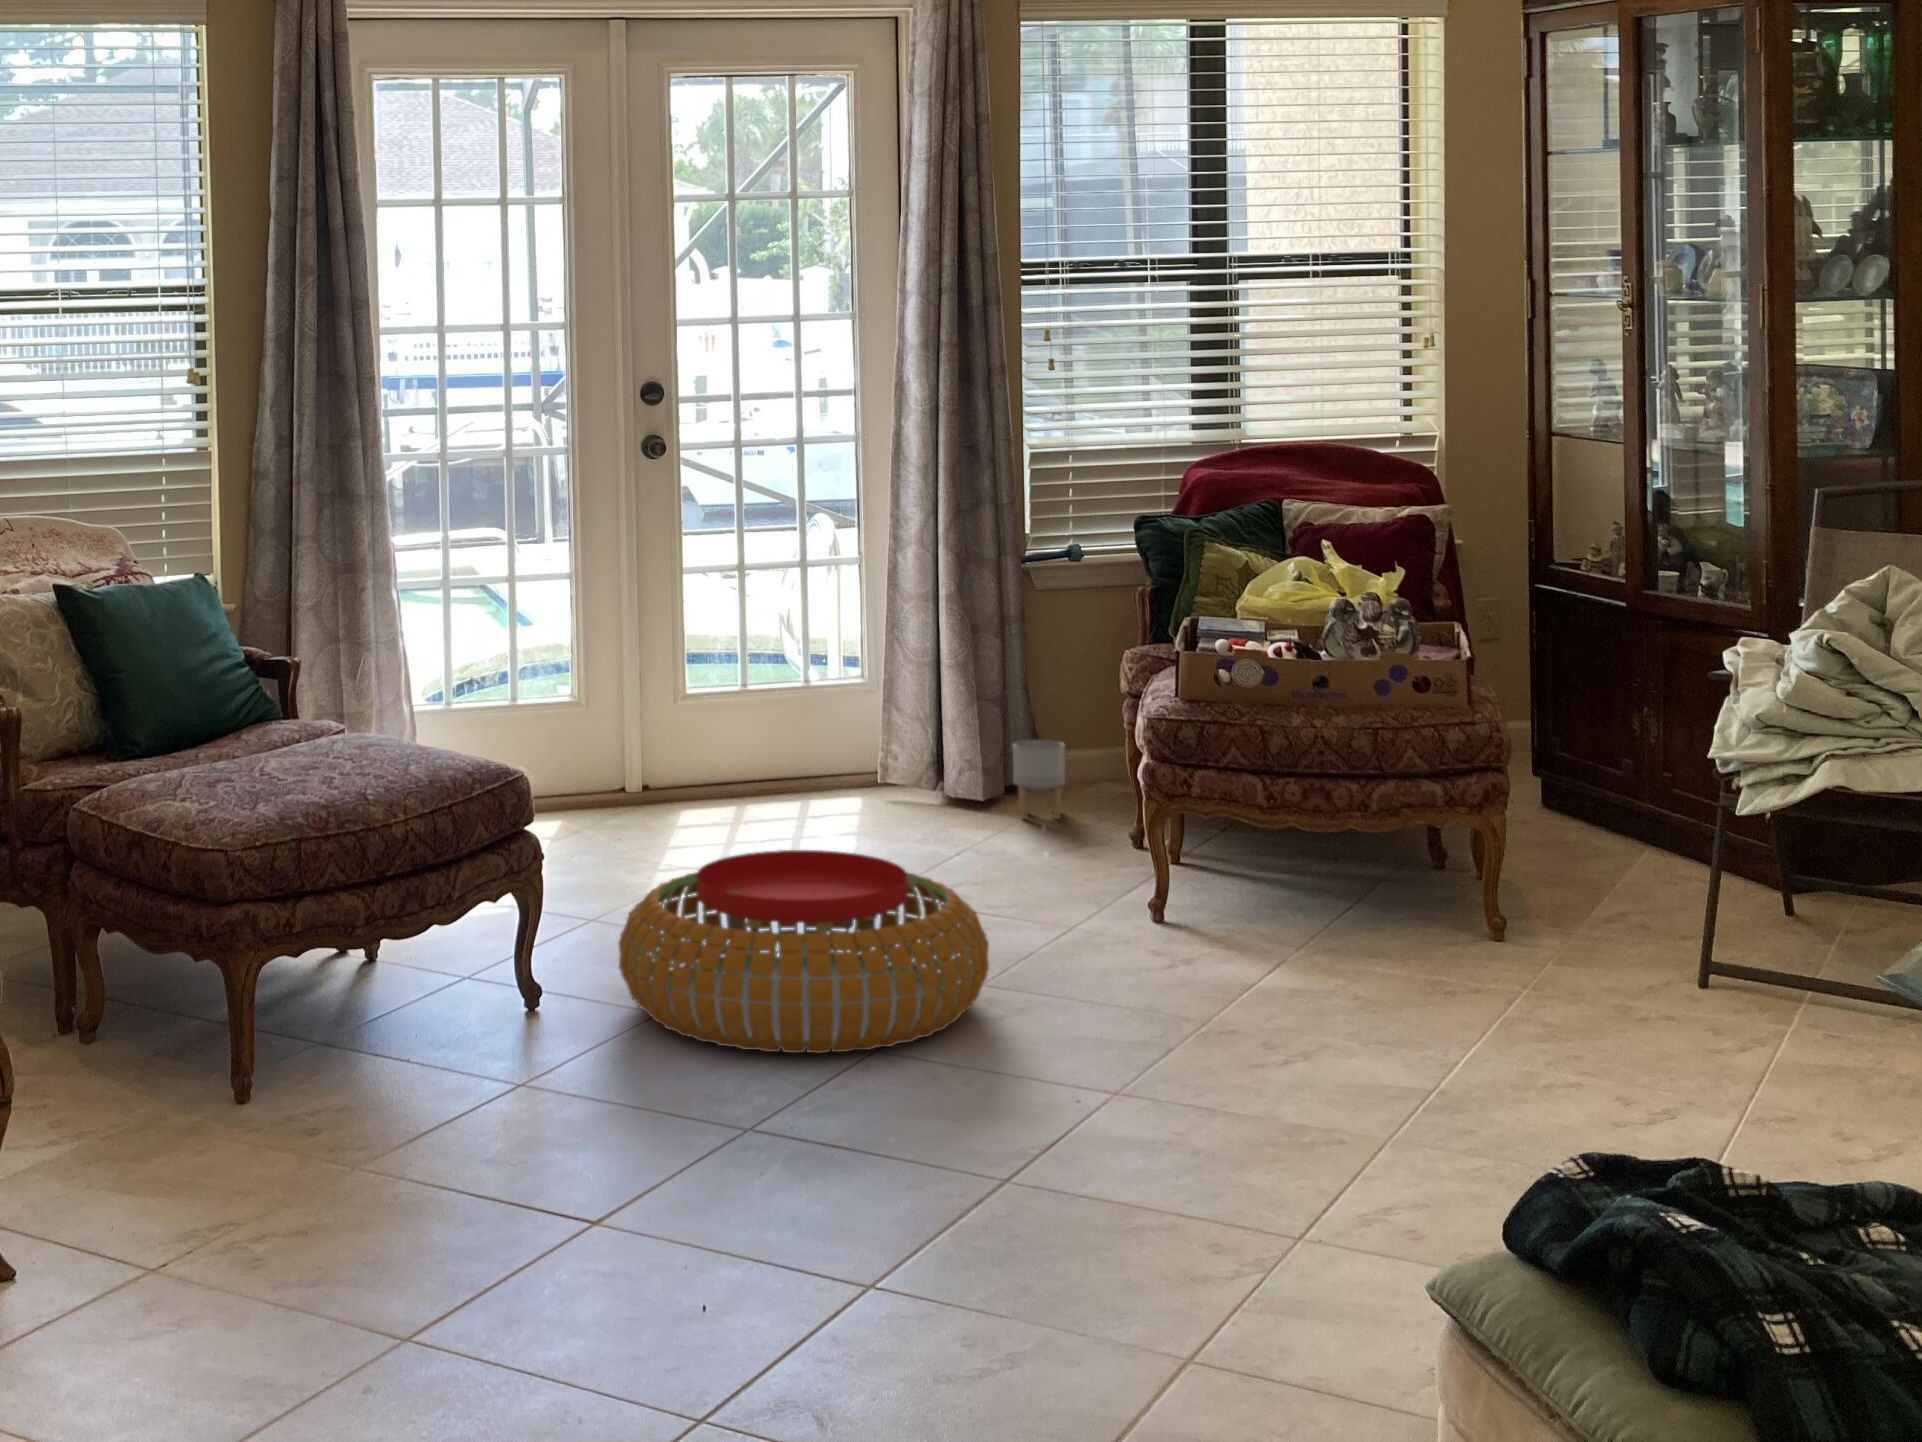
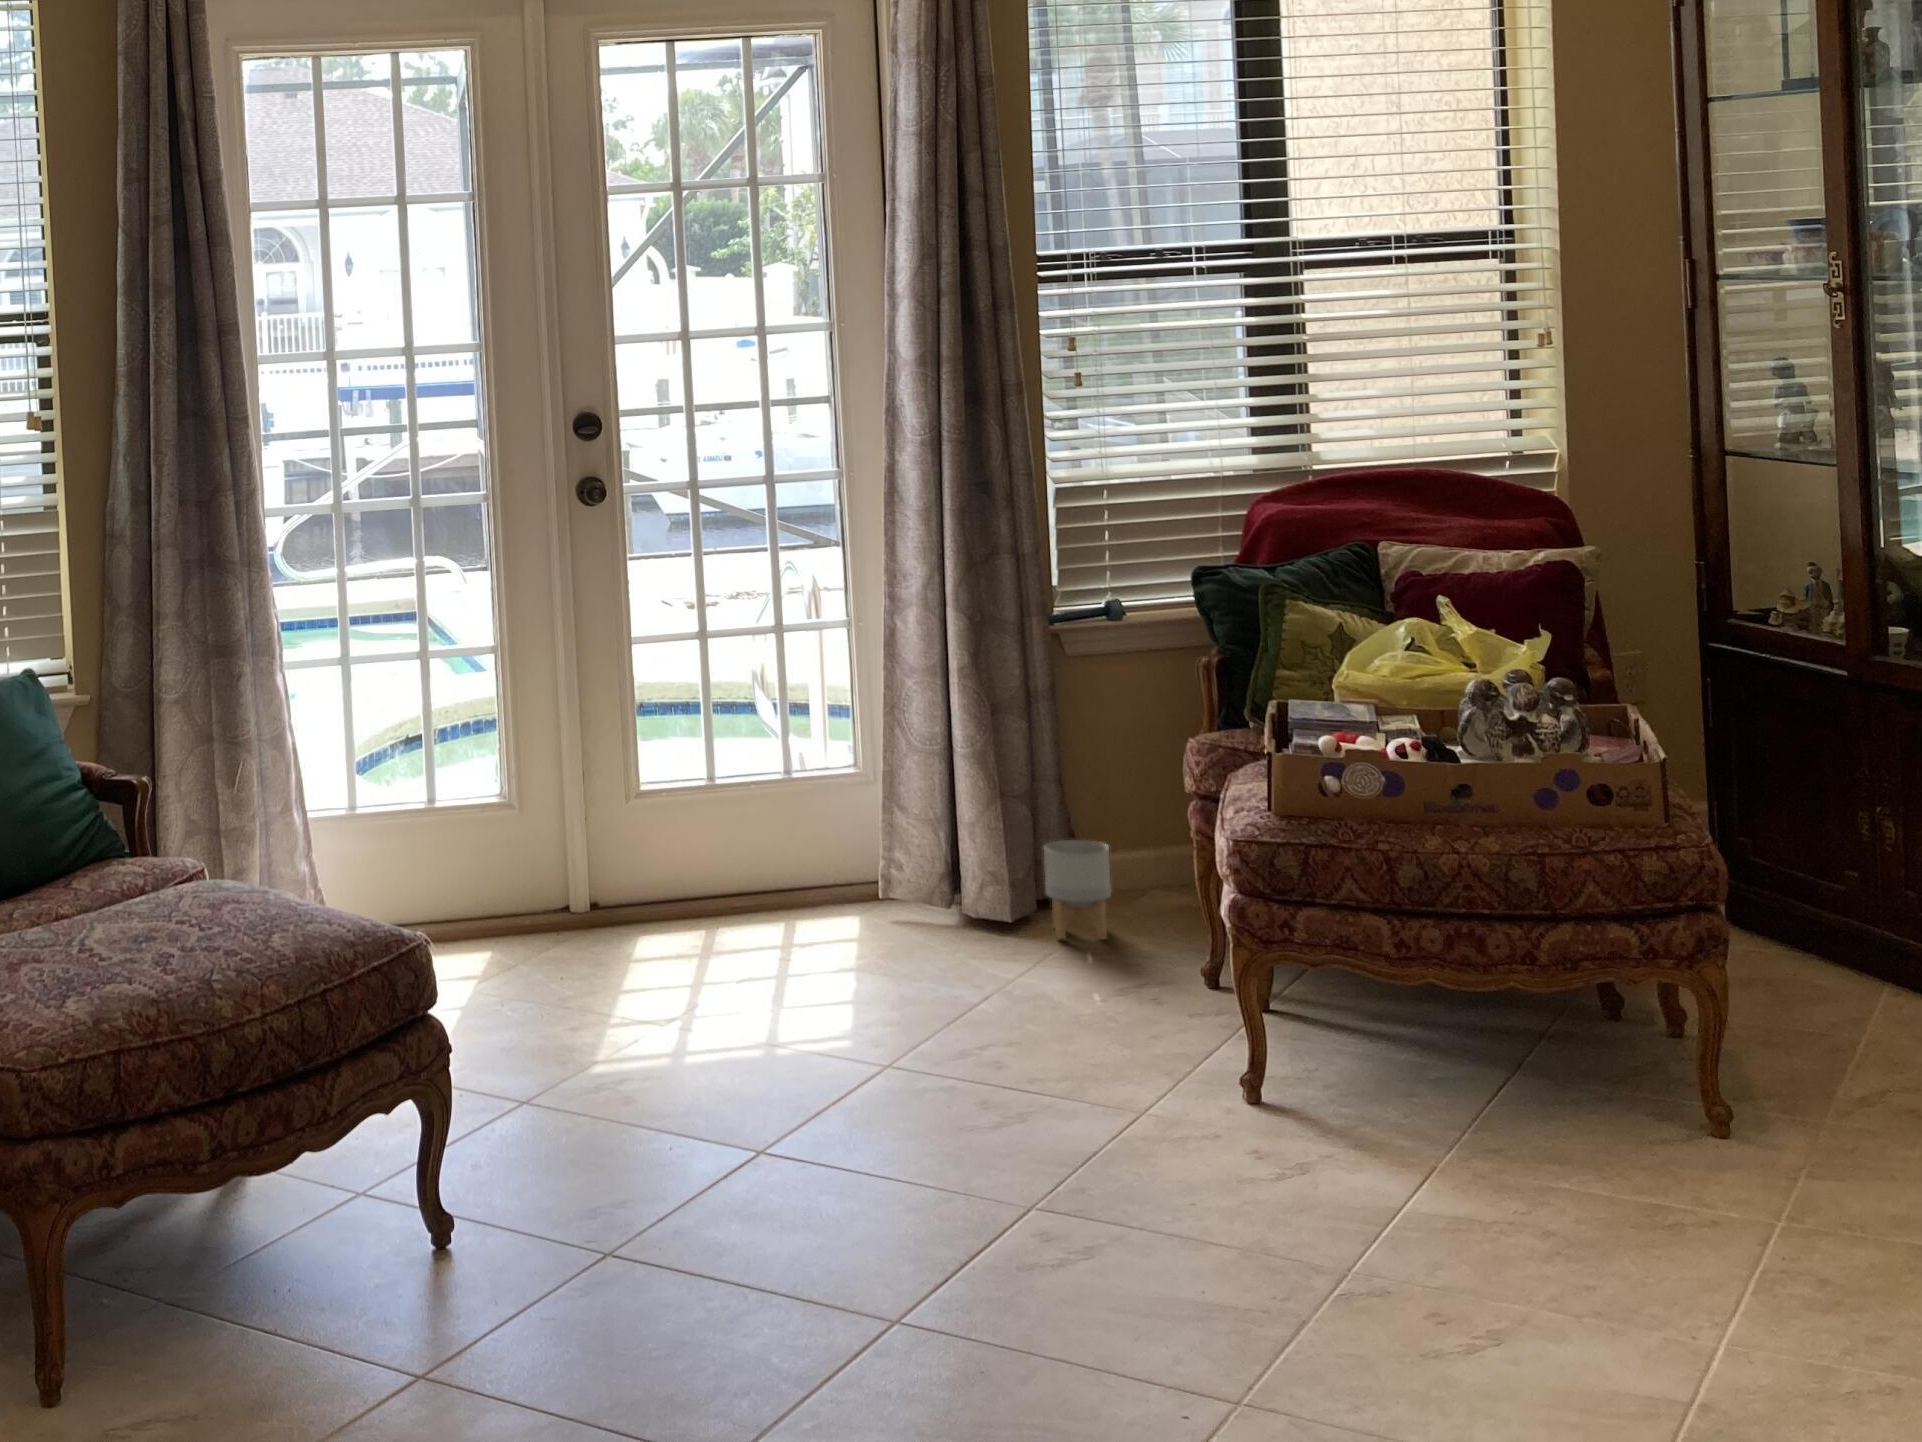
pouf: present [619,850,989,1053] -> none [546,1029,1040,1334]

